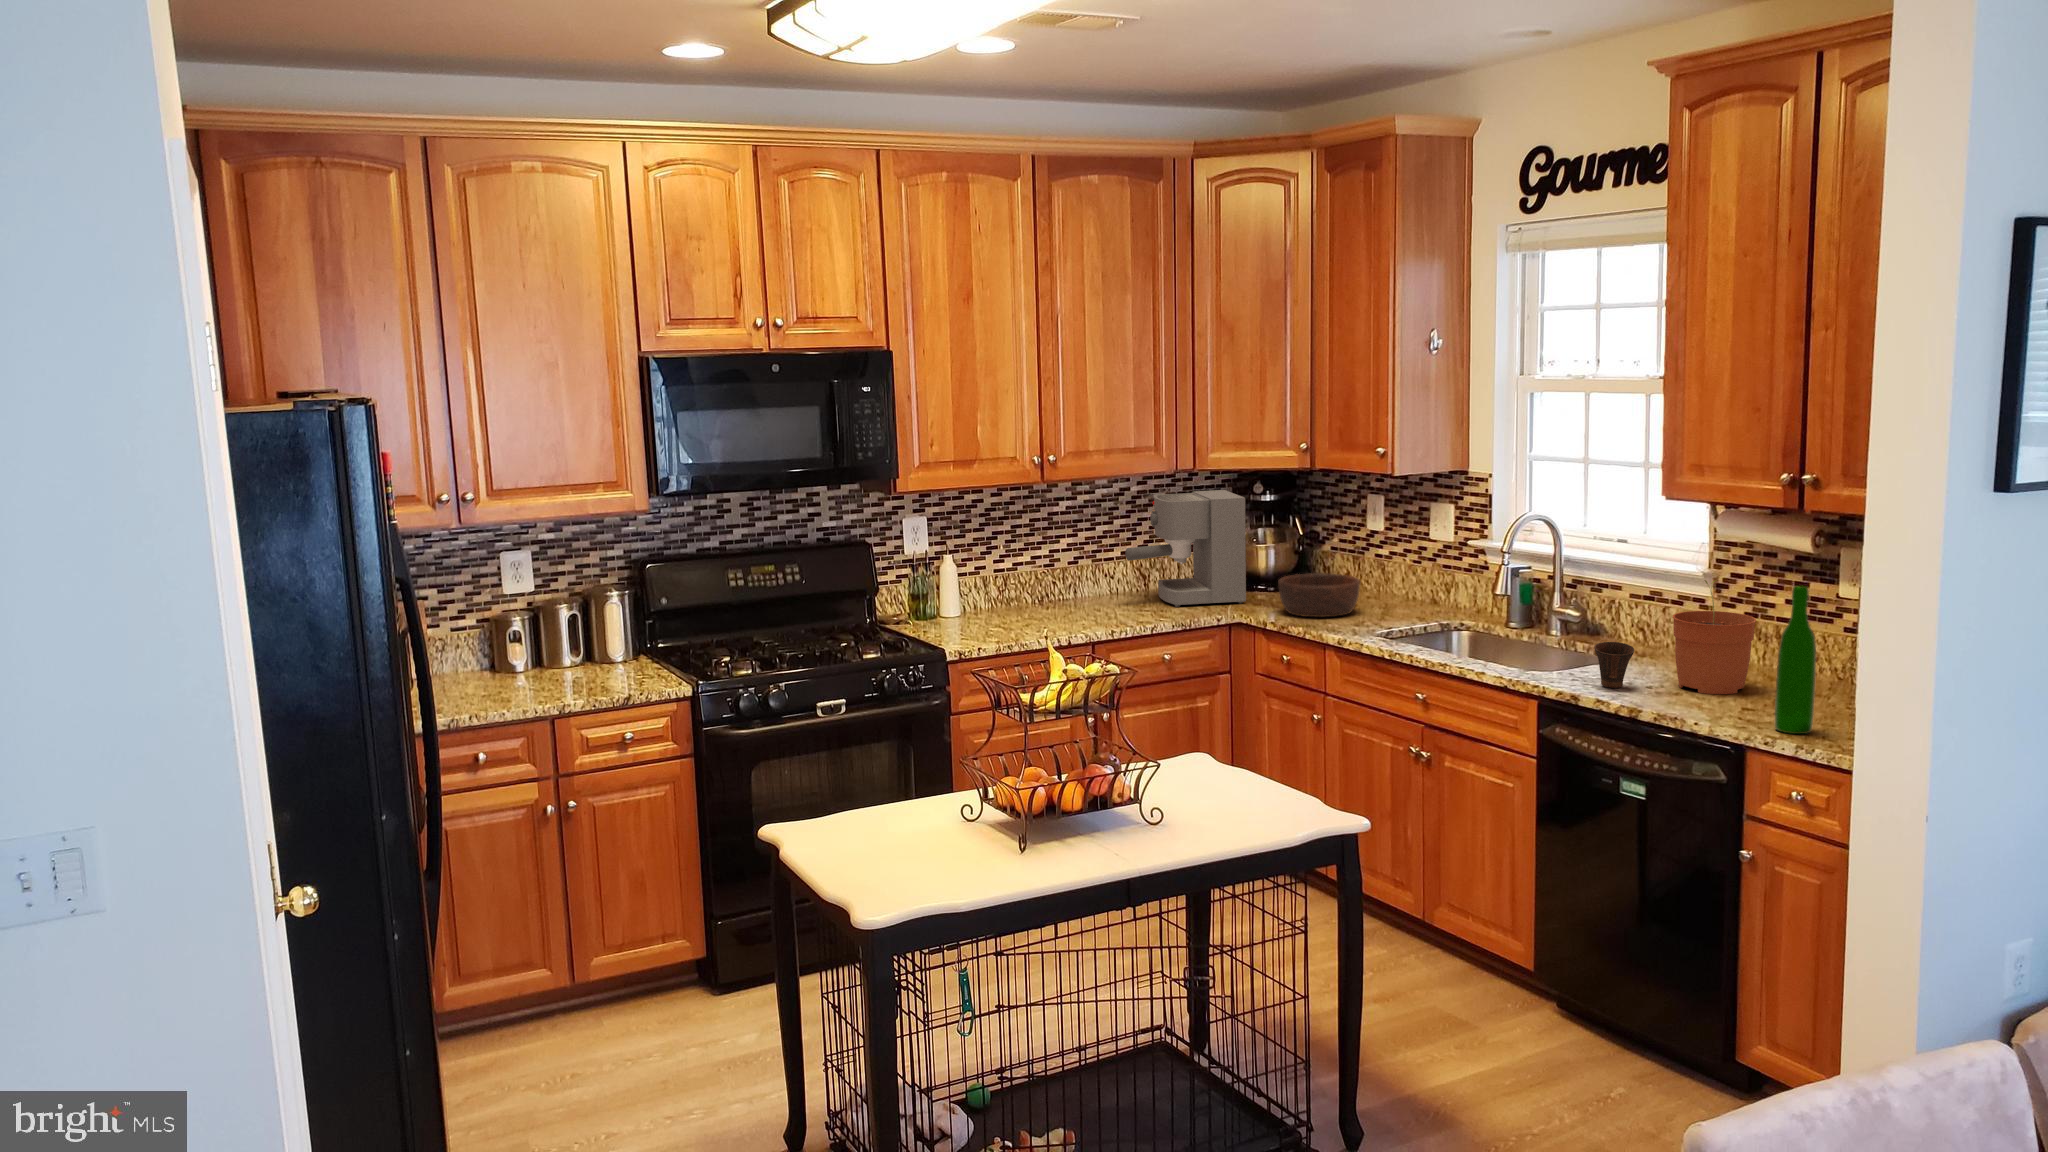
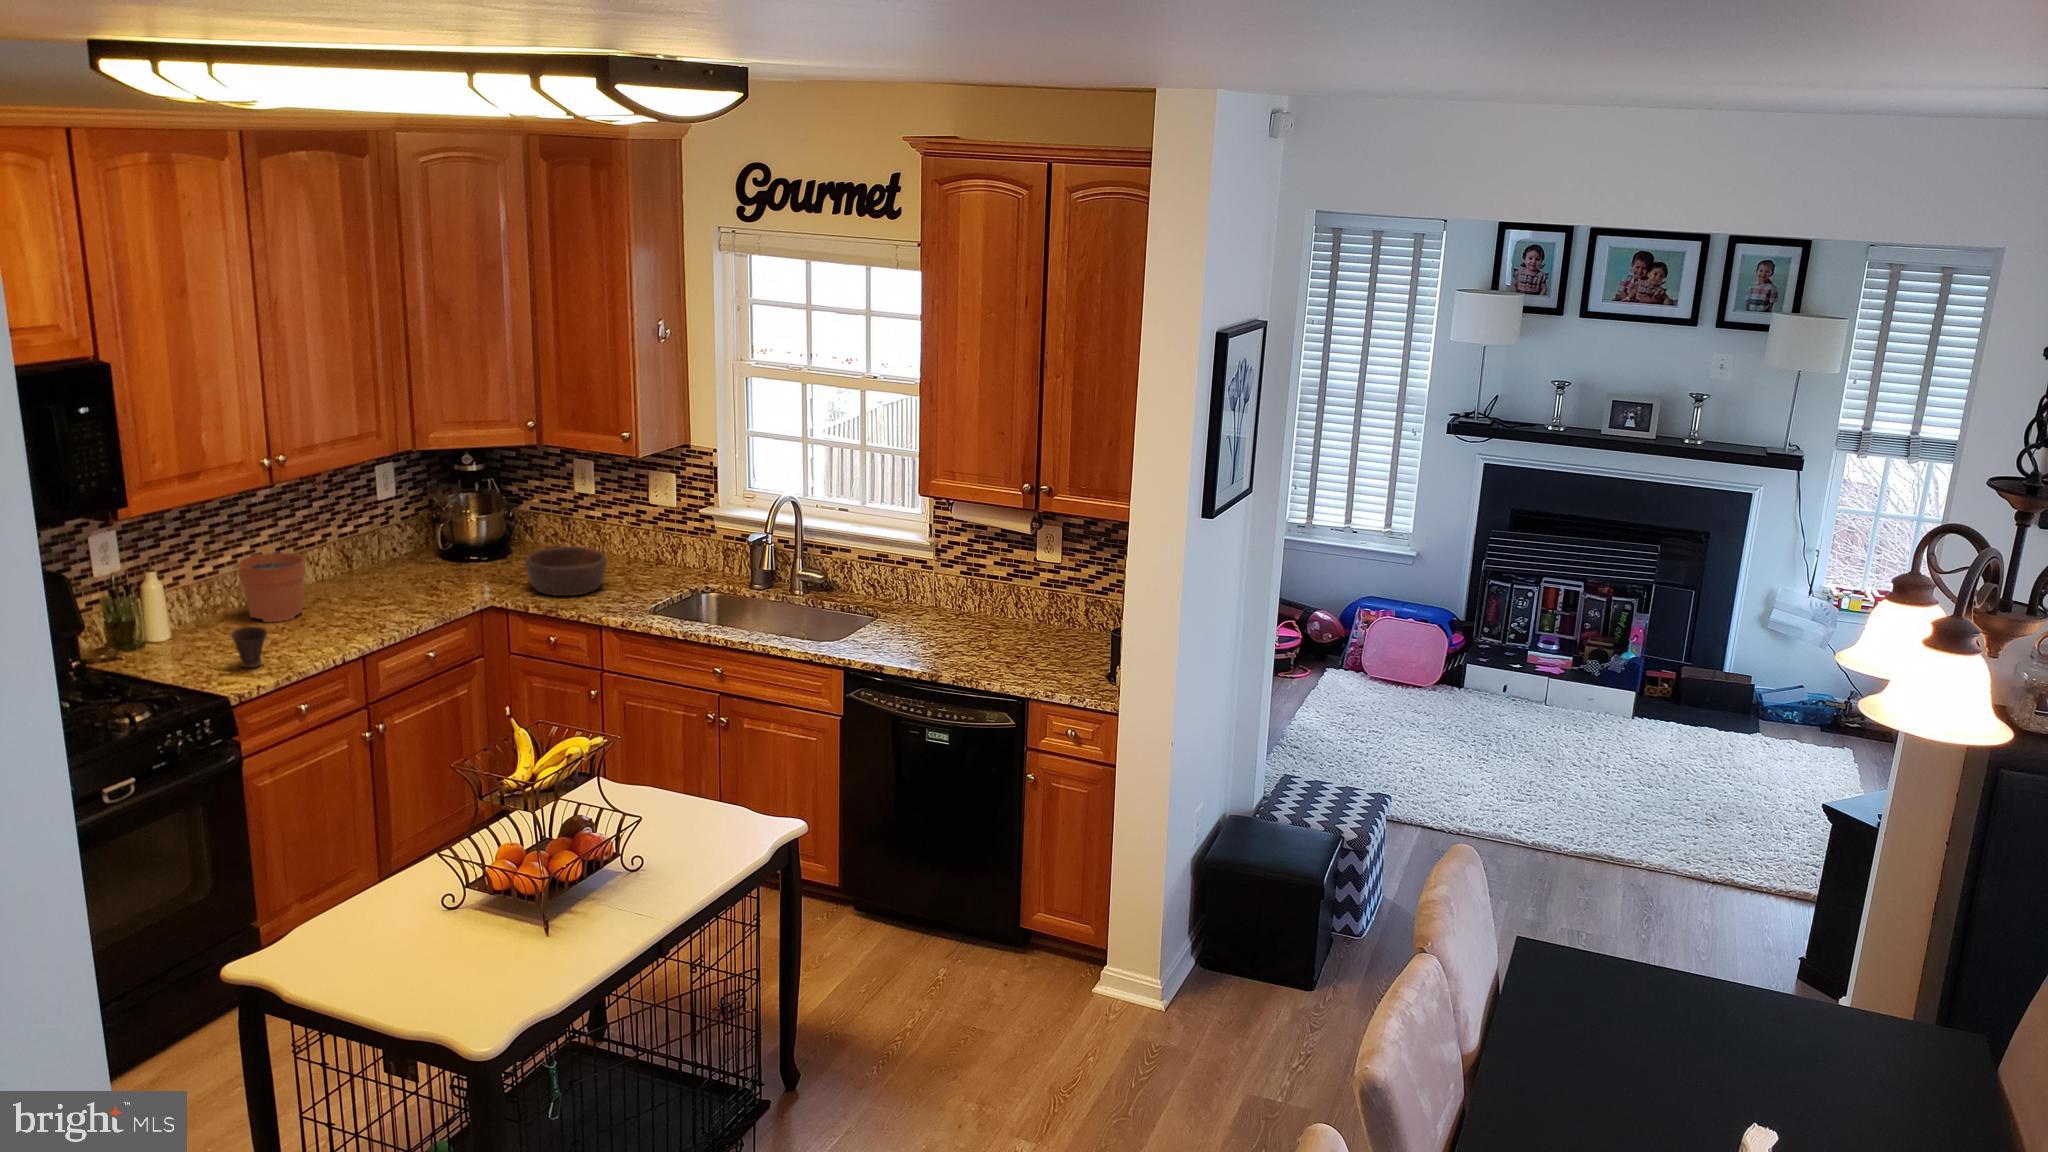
coffee maker: present [1125,490,1246,607] -> none [351,463,481,595]
plant pot: present [1673,580,1756,694] -> present [239,553,305,622]
wine bottle: present [1775,586,1816,734] -> none [1042,577,1070,686]
cup: present [1594,642,1634,688] -> present [231,626,267,668]

